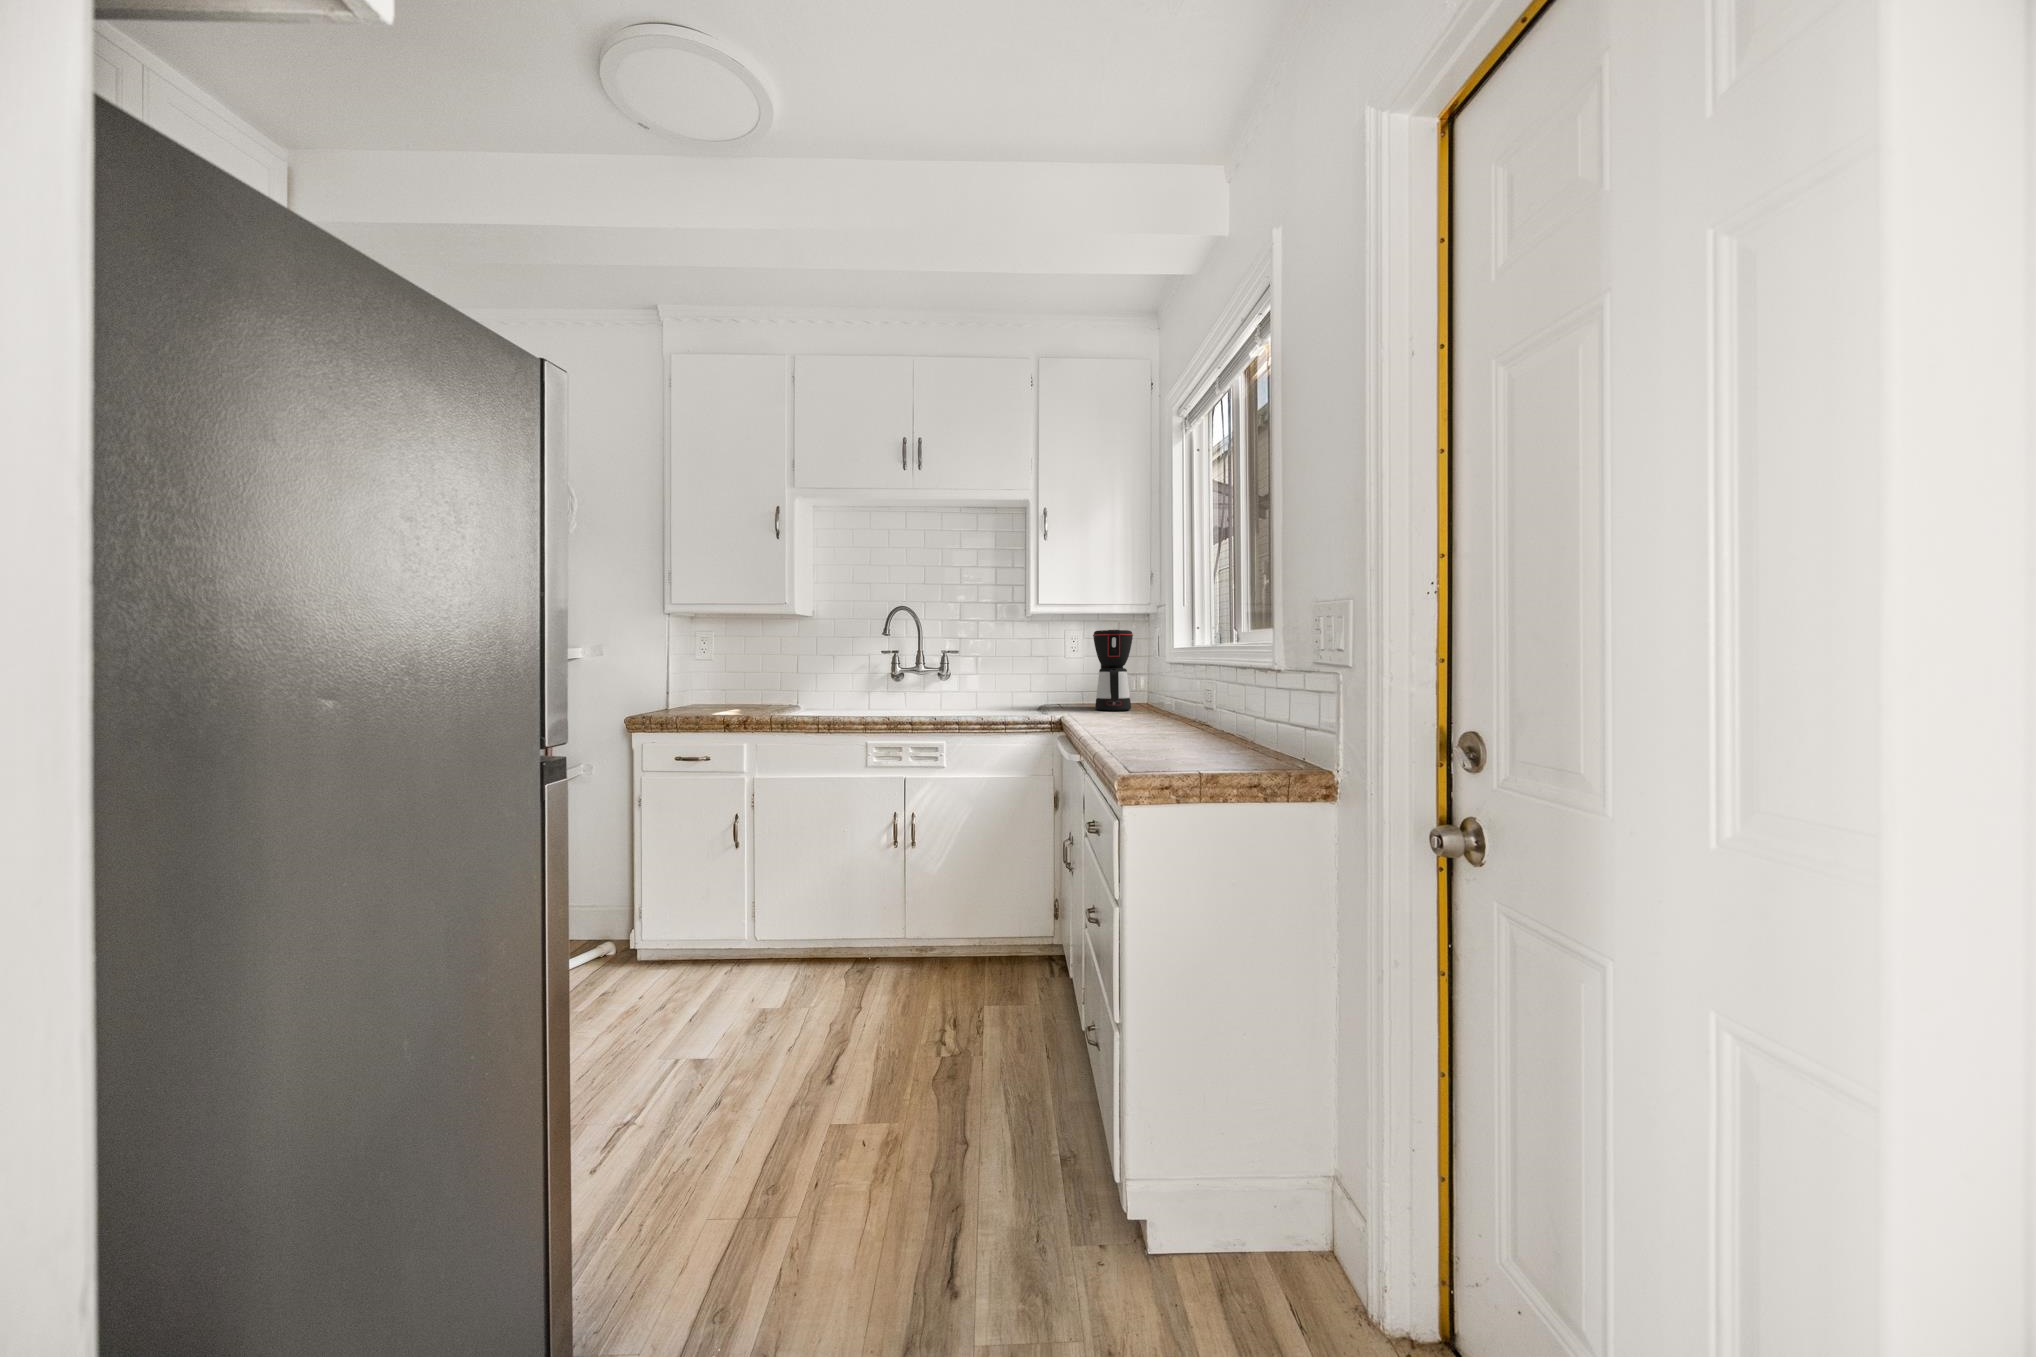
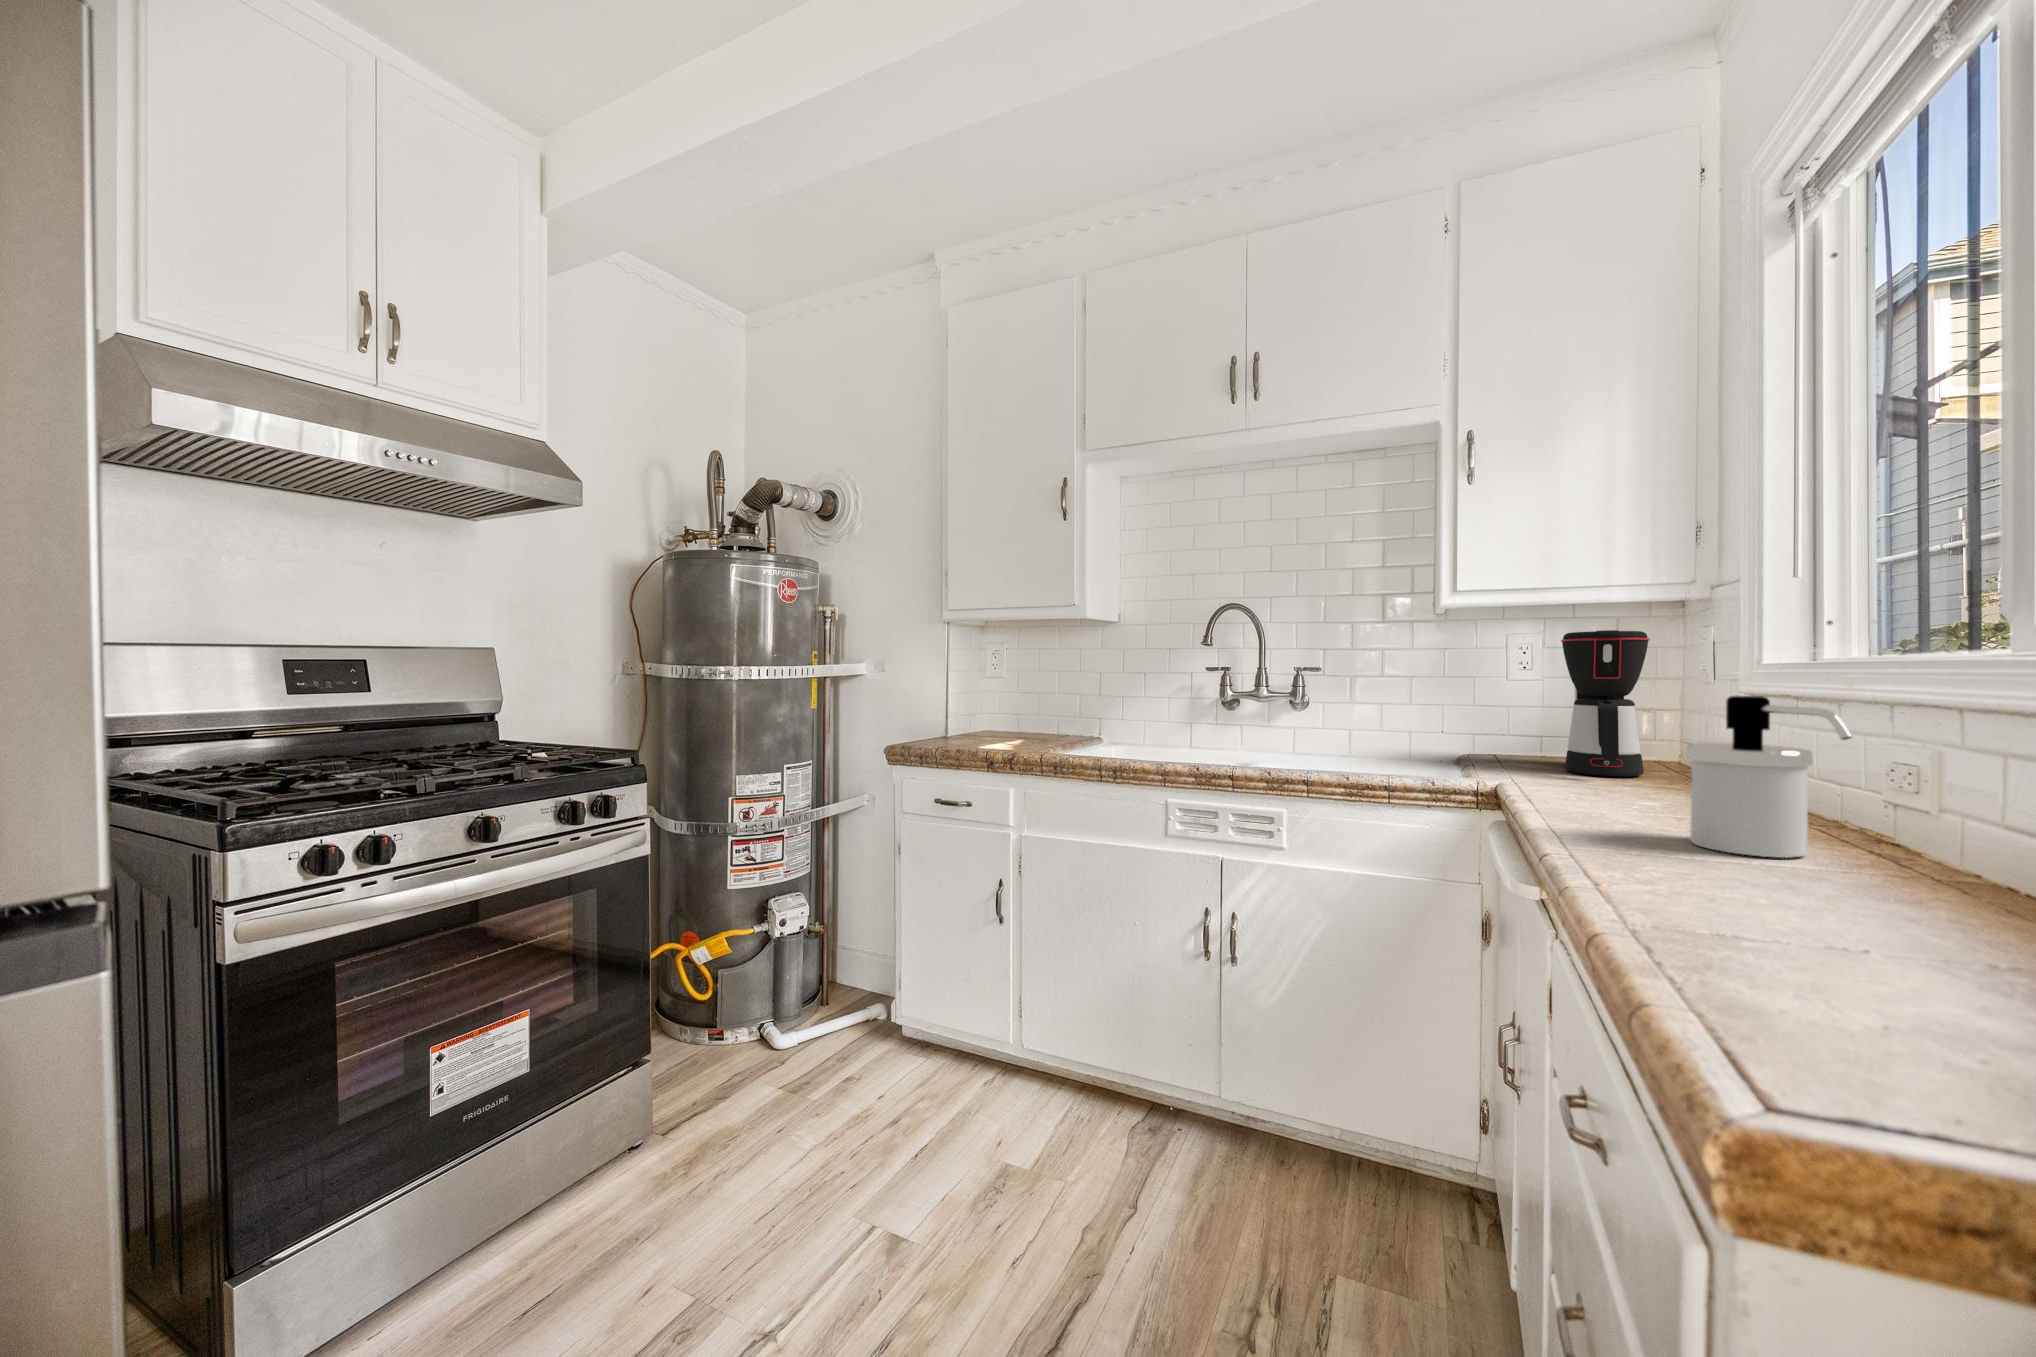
soap dispenser: none [1137,660,1187,730] -> present [1687,696,1852,858]

